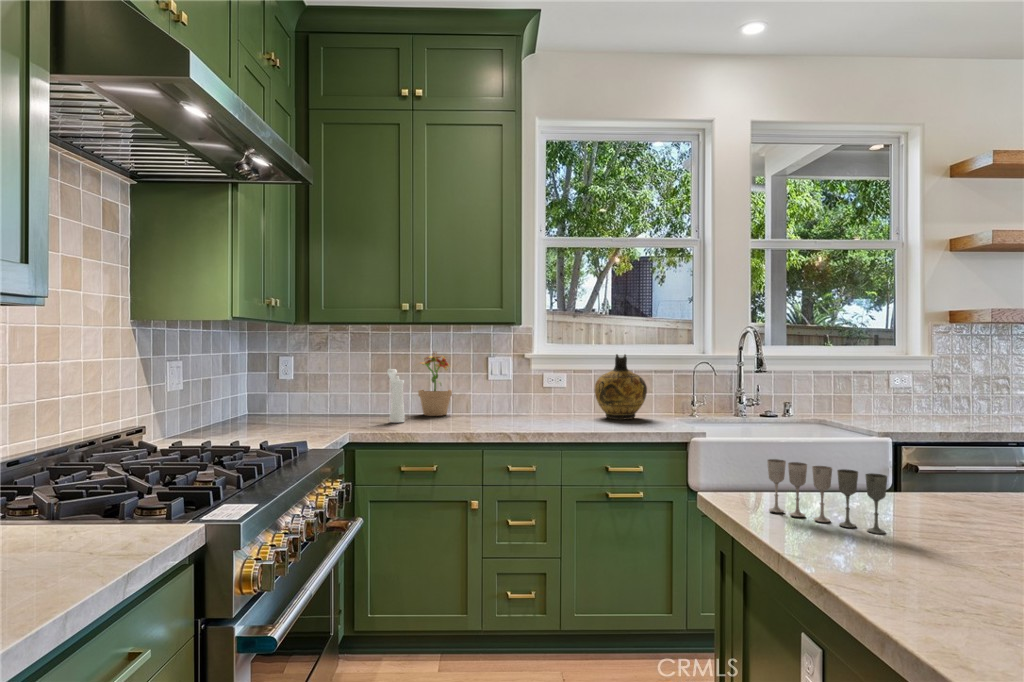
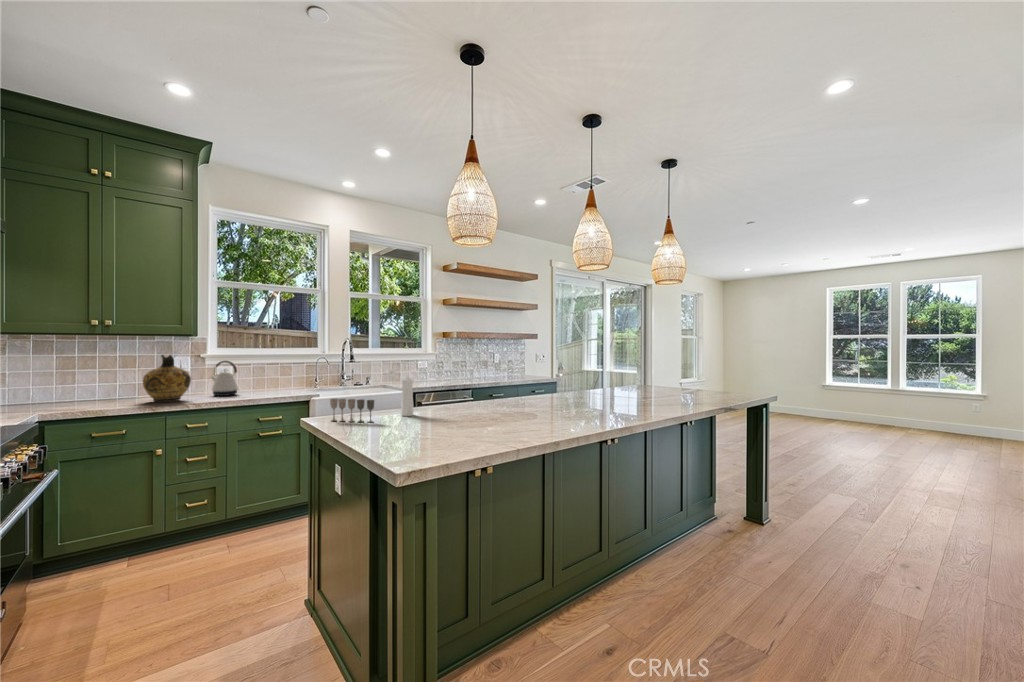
potted plant: present [418,352,452,416] -> none [103,353,138,399]
ceramic jug: present [595,354,647,419] -> present [143,355,191,402]
kettle: none [539,364,577,422] -> present [211,361,238,396]
pepper mill: present [387,369,404,423] -> present [387,370,414,416]

